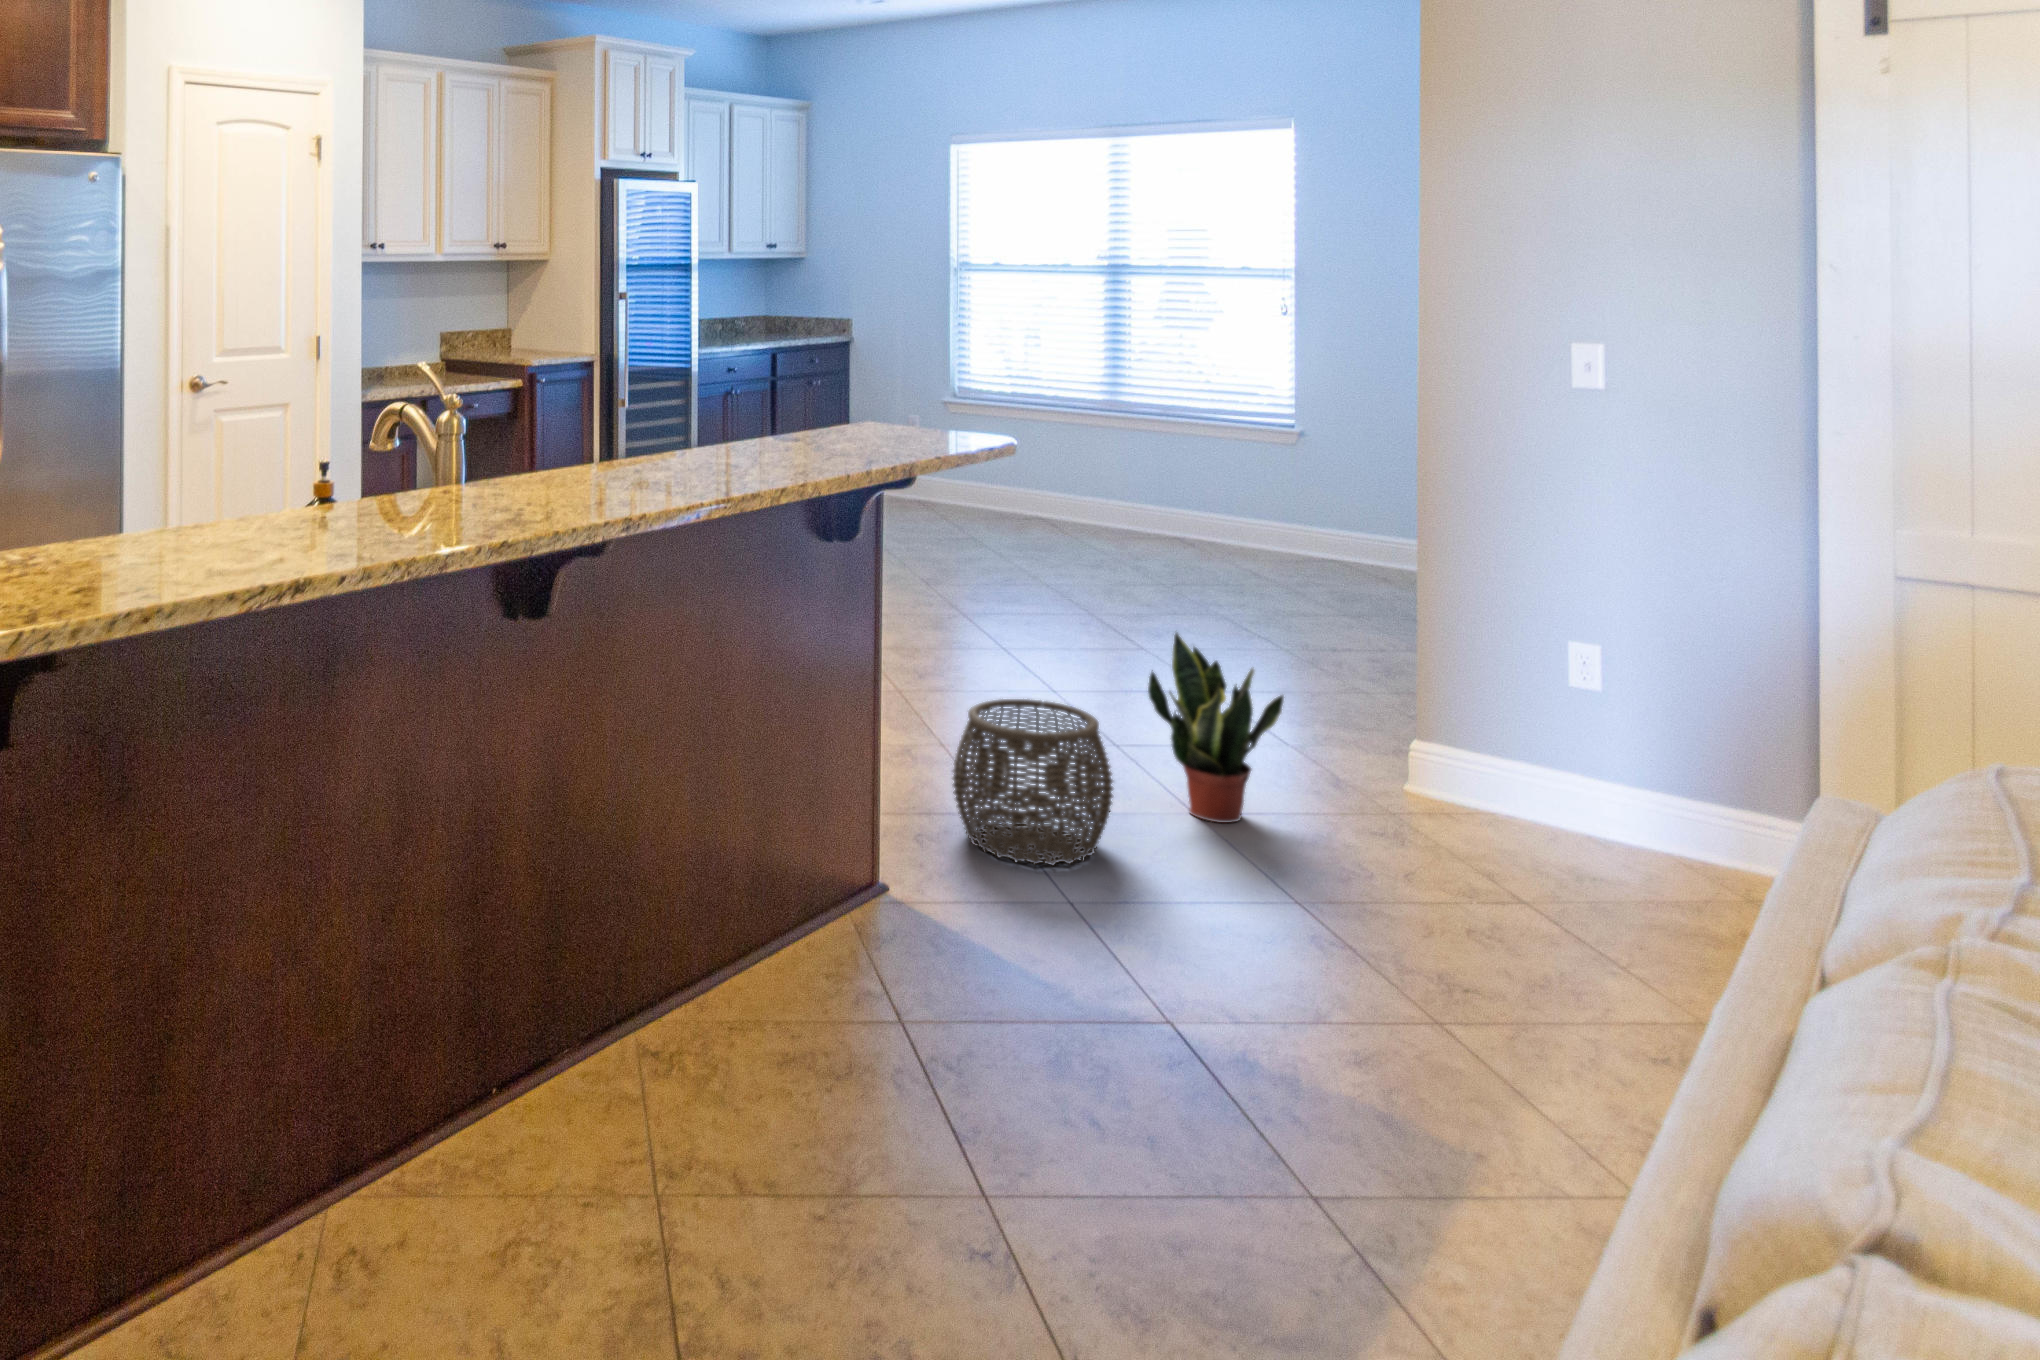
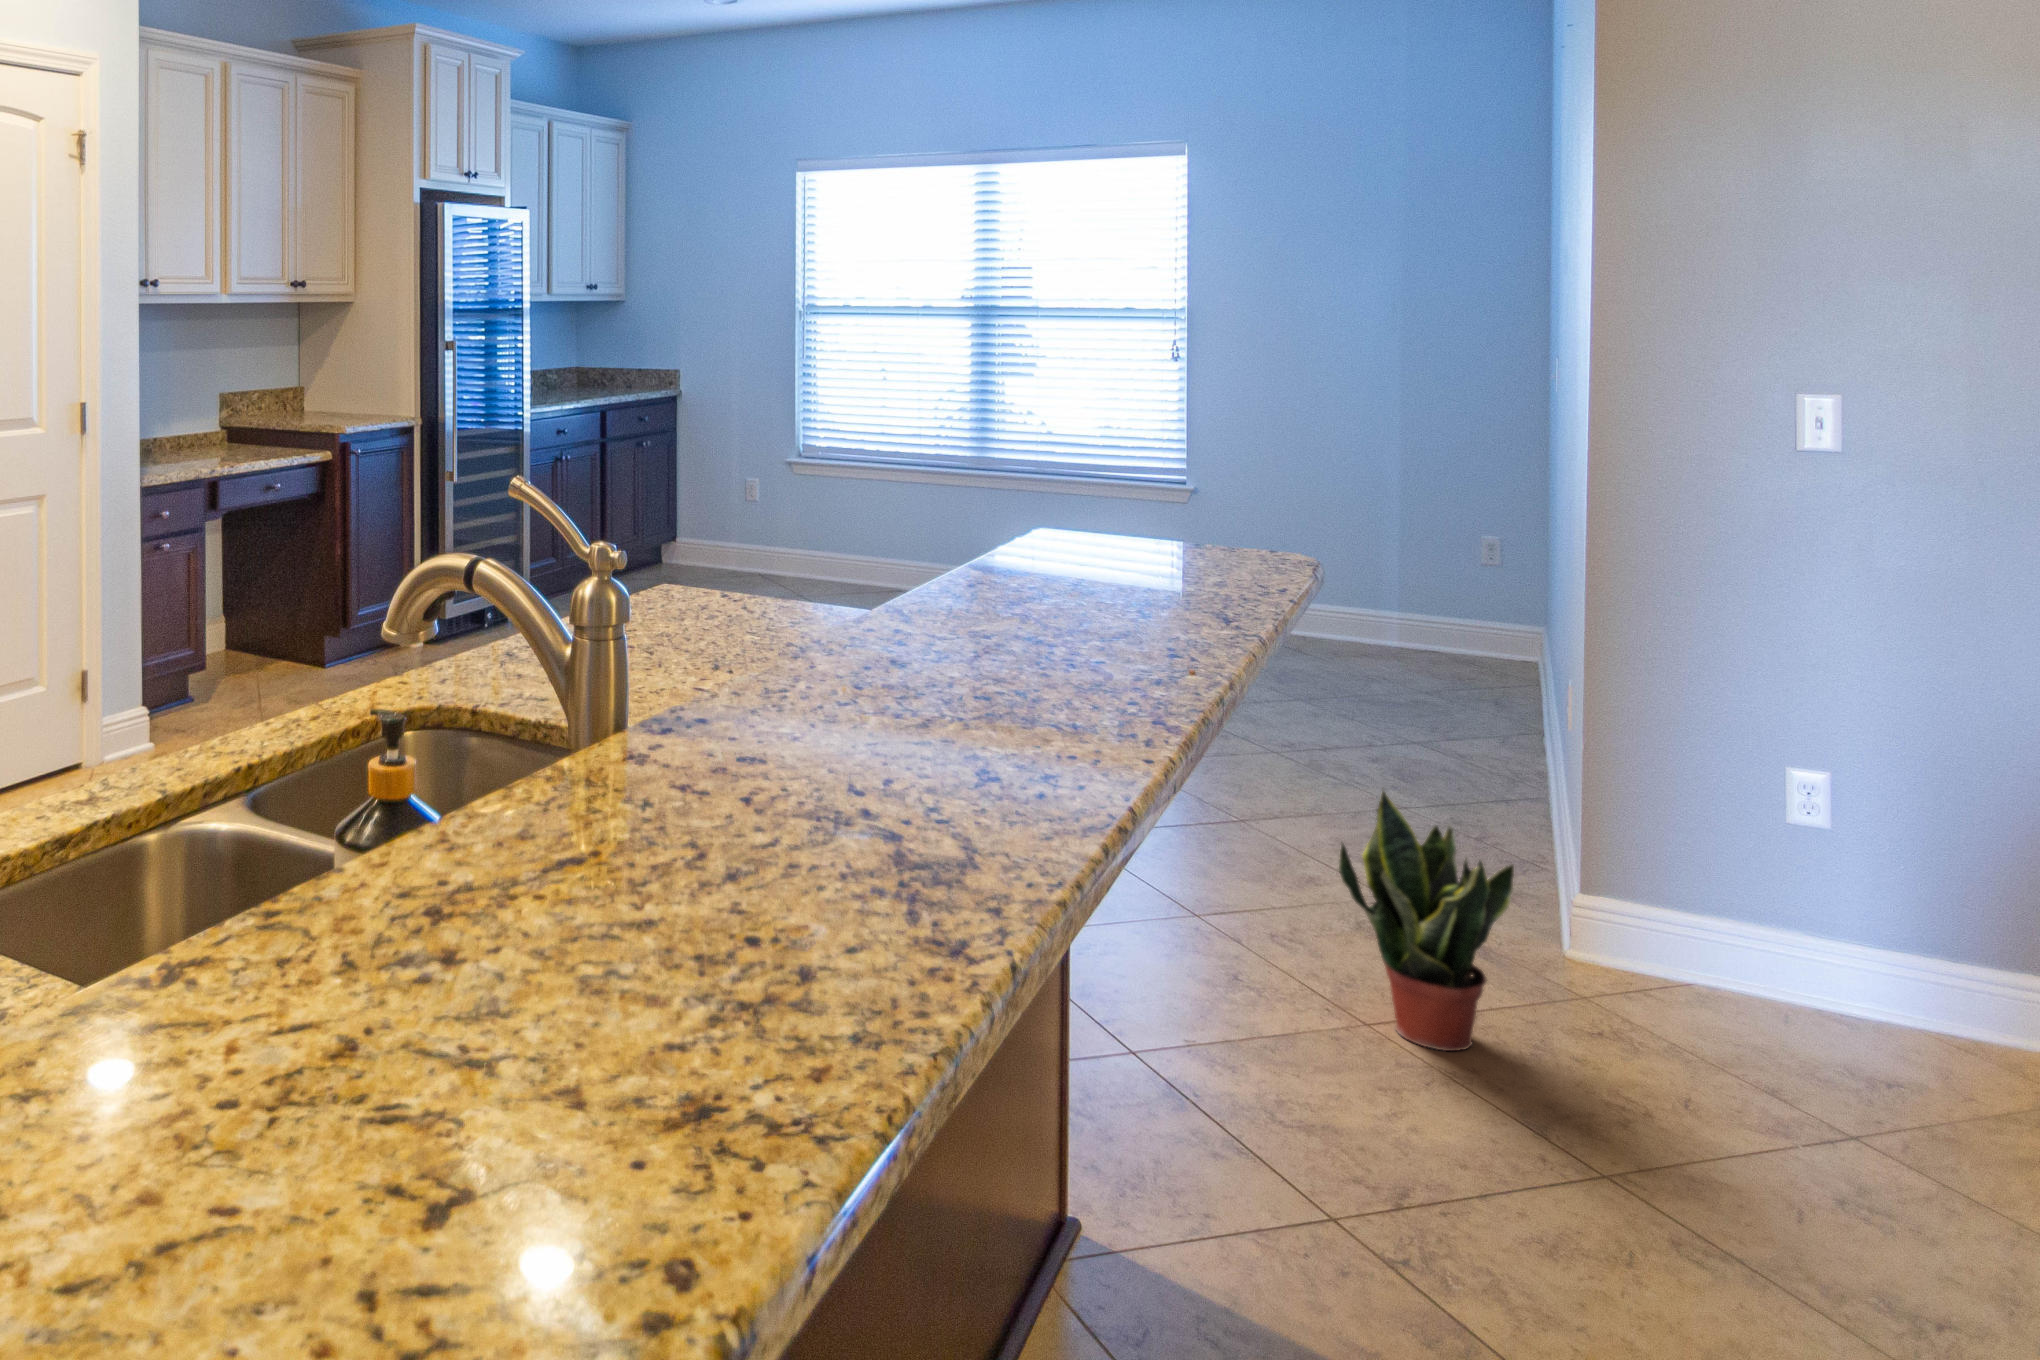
woven basket: present [953,699,1113,865] -> none [1134,904,1380,1172]

